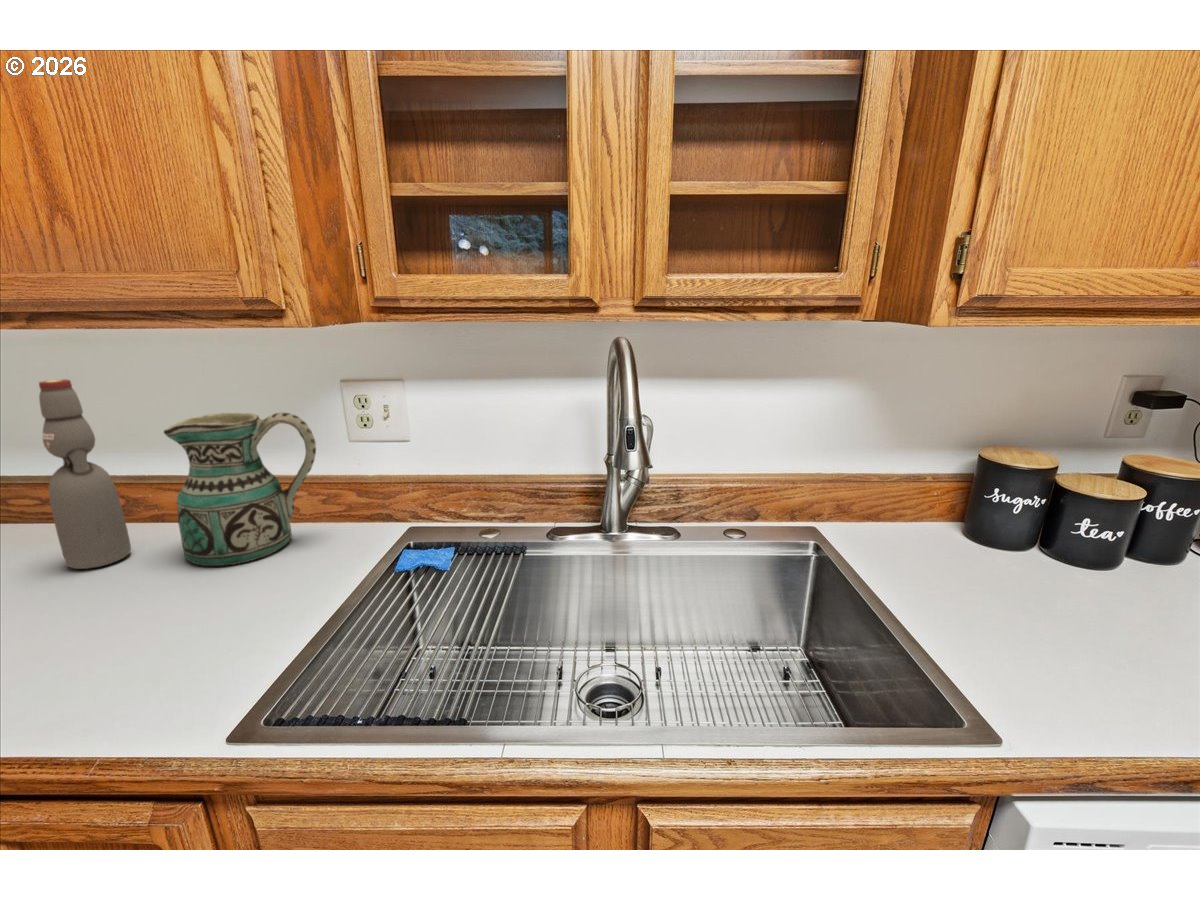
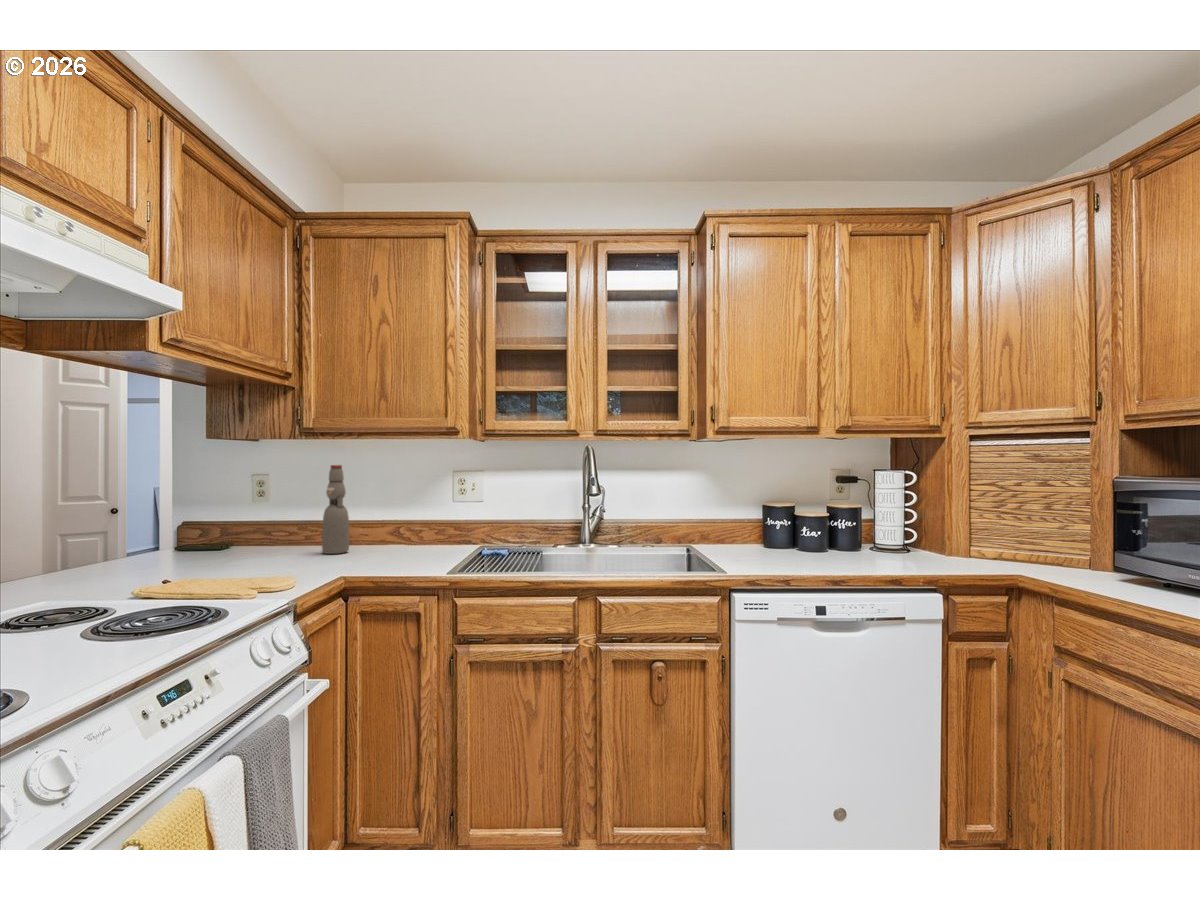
ceramic pitcher: present [164,412,316,566] -> none [376,483,442,554]

